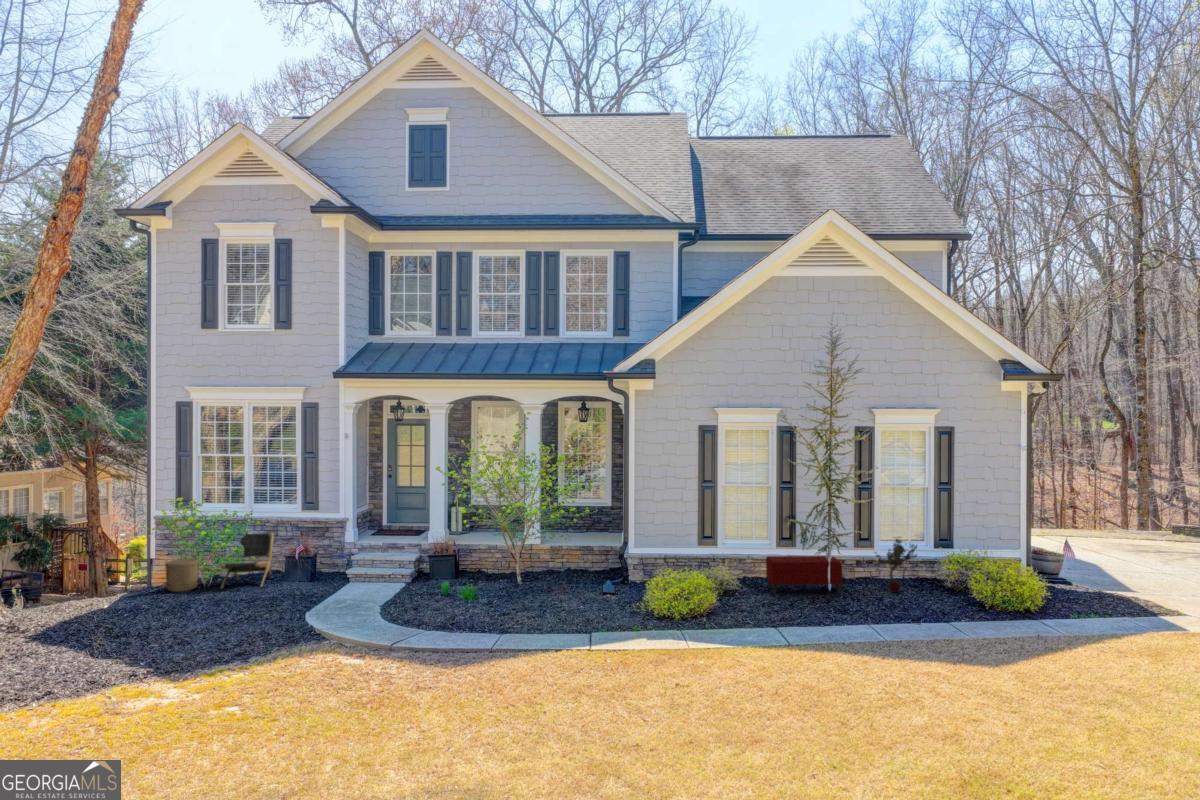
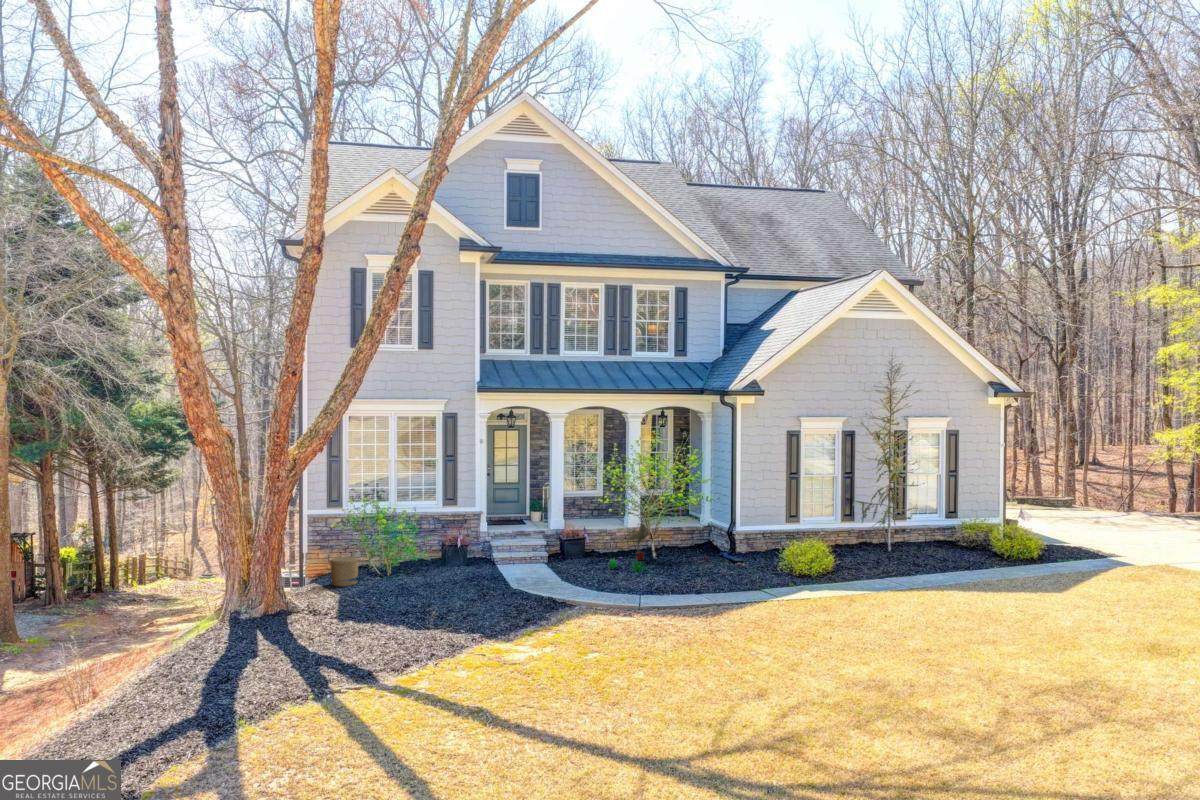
lounge chair: present [221,533,274,588] -> none [377,530,418,582]
potted tree: present [872,537,917,593] -> present [626,519,650,560]
bench: present [766,556,842,595] -> none [833,526,894,557]

